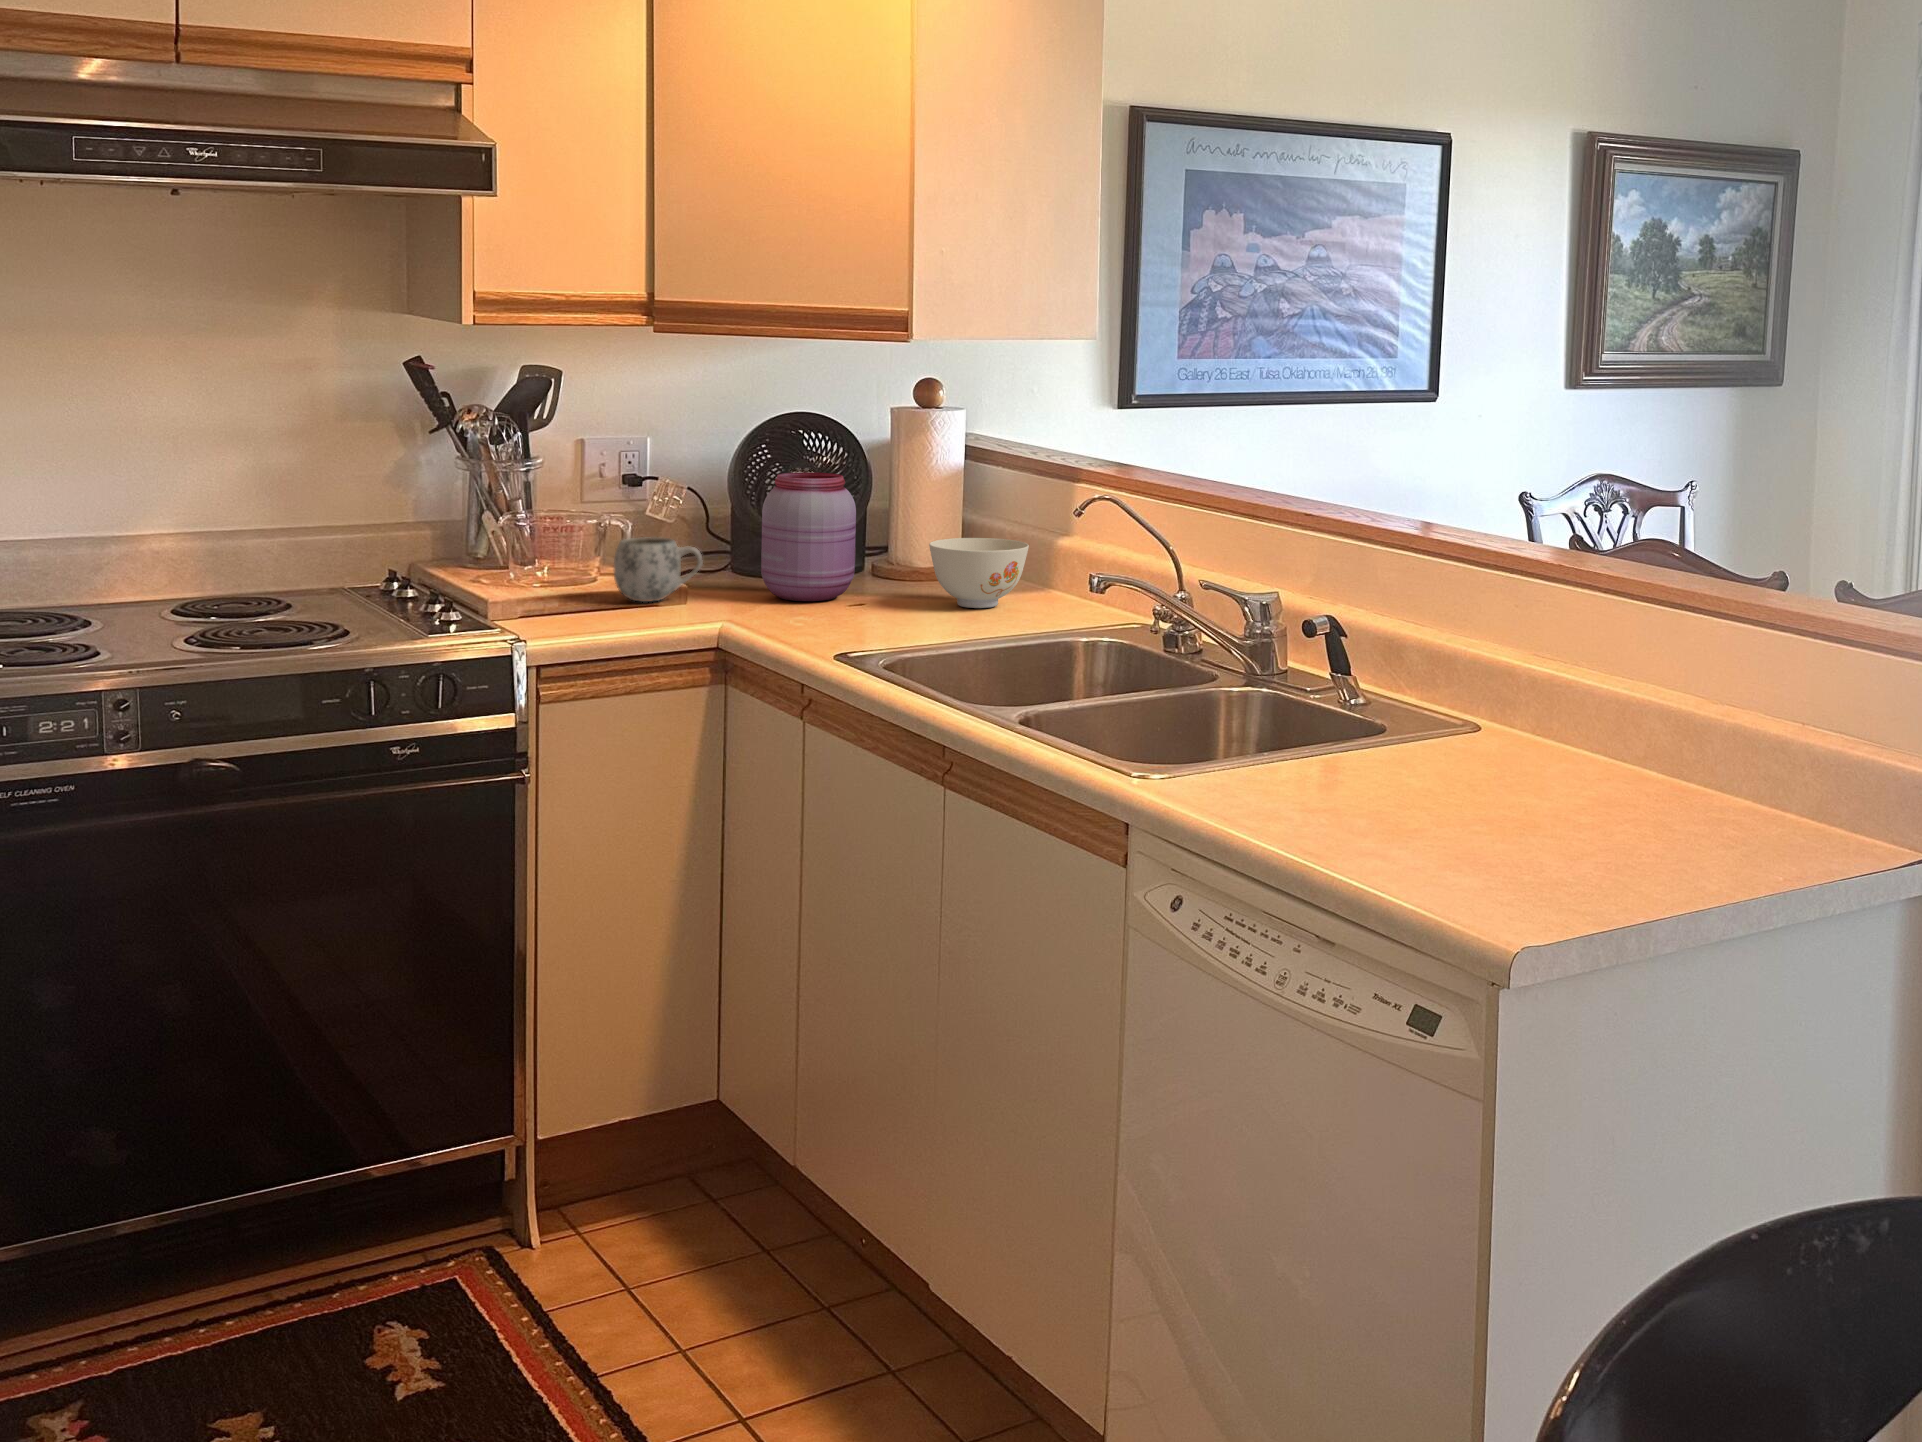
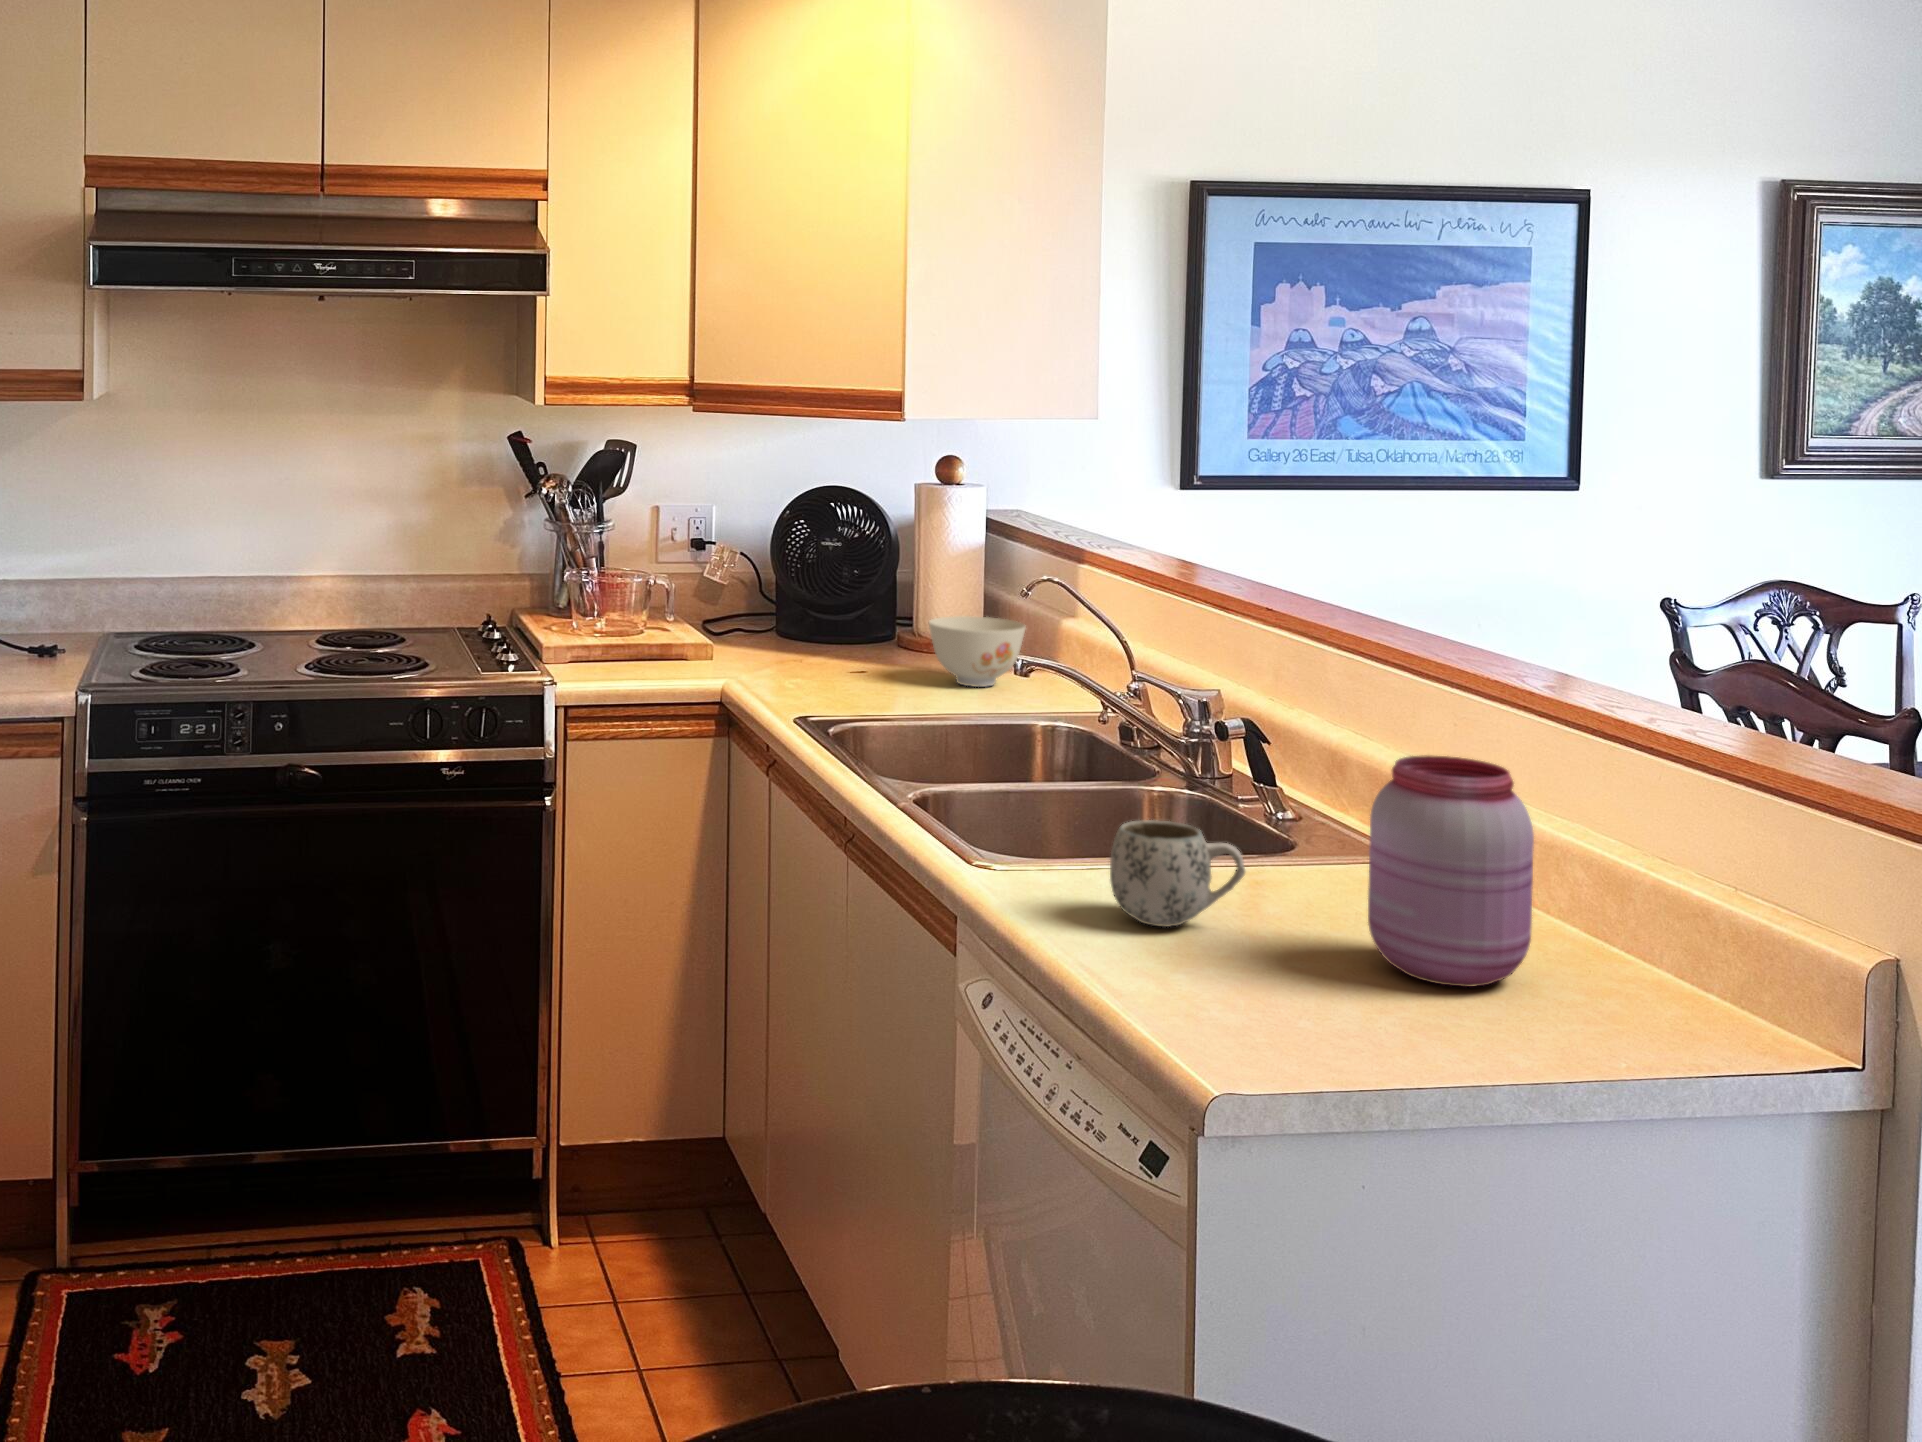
jar: present [761,472,856,601] -> present [1368,755,1534,987]
mug: present [614,537,703,602] -> present [1110,820,1245,927]

